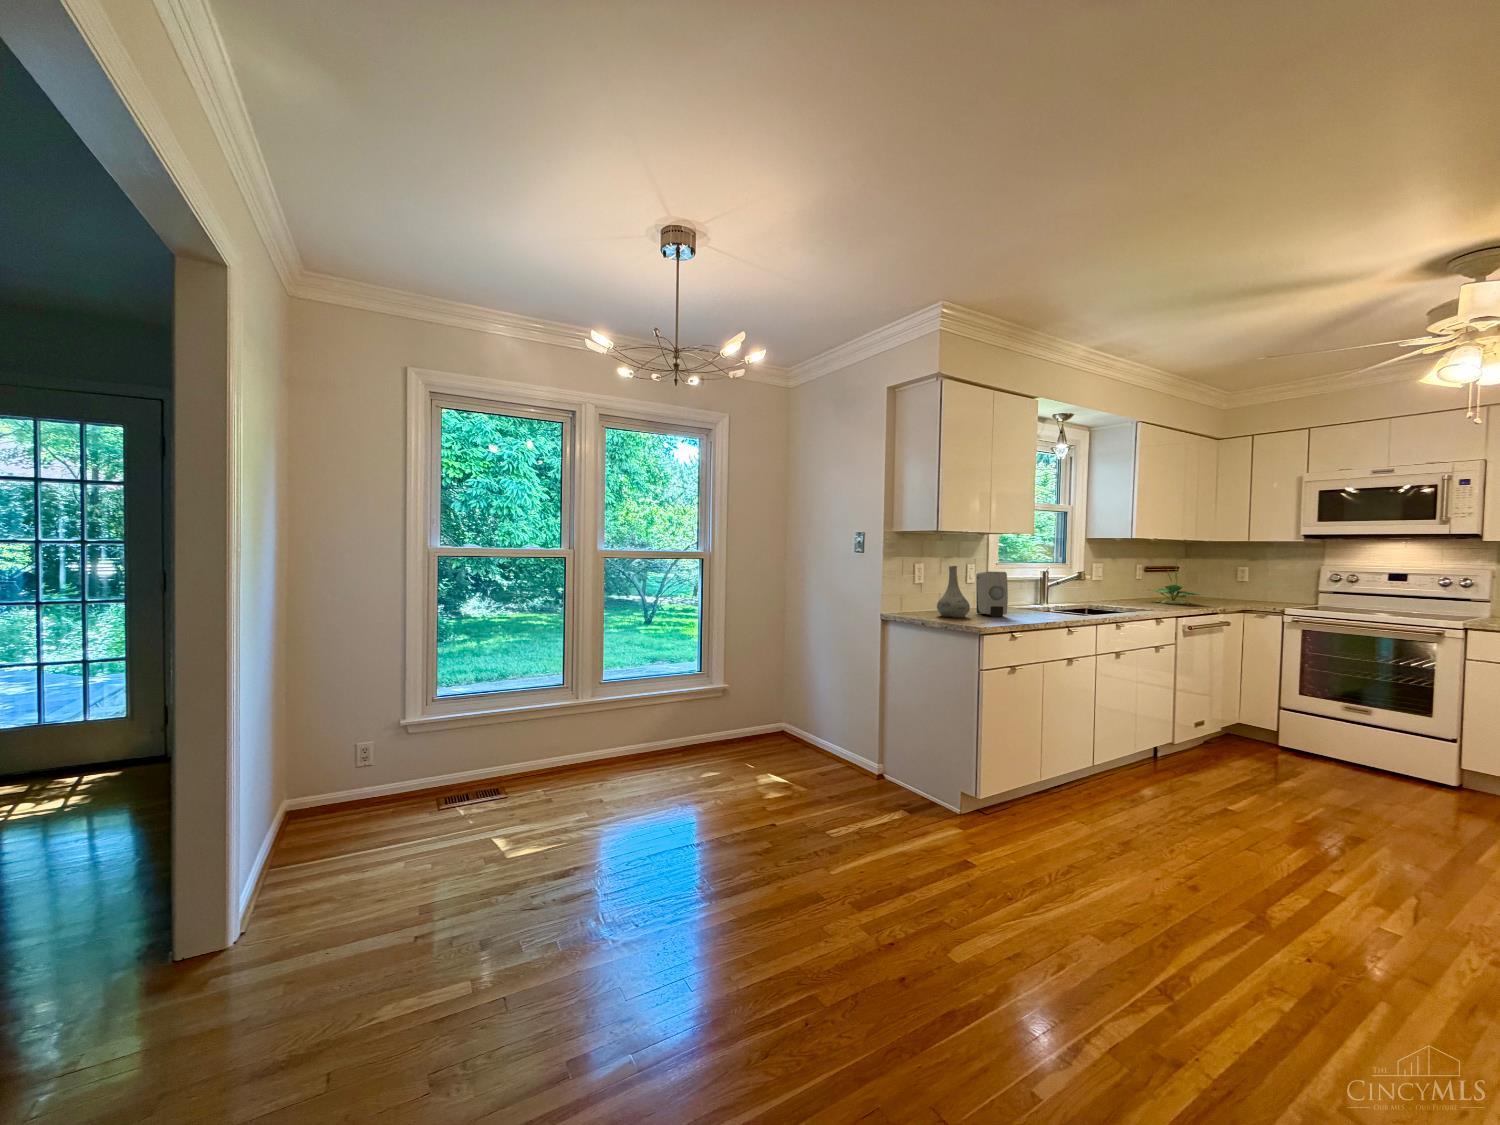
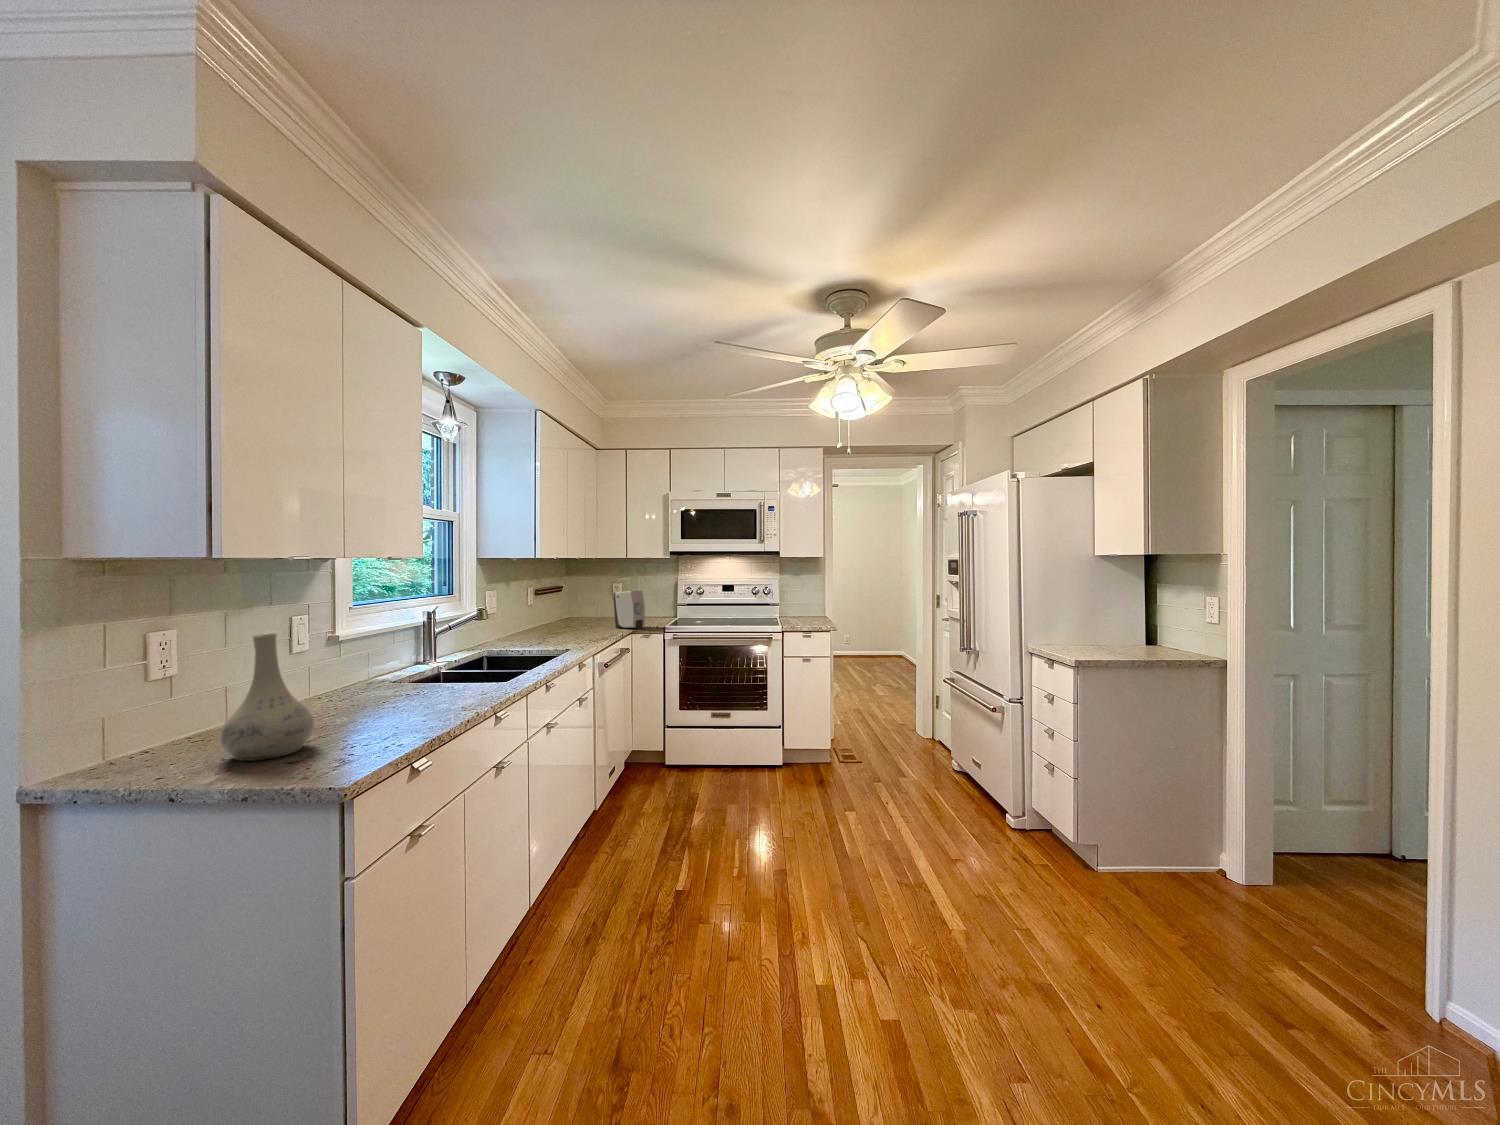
potted plant: present [1149,565,1199,604] -> none [539,584,601,634]
soap dispenser: present [976,572,1008,617] -> present [613,590,645,629]

